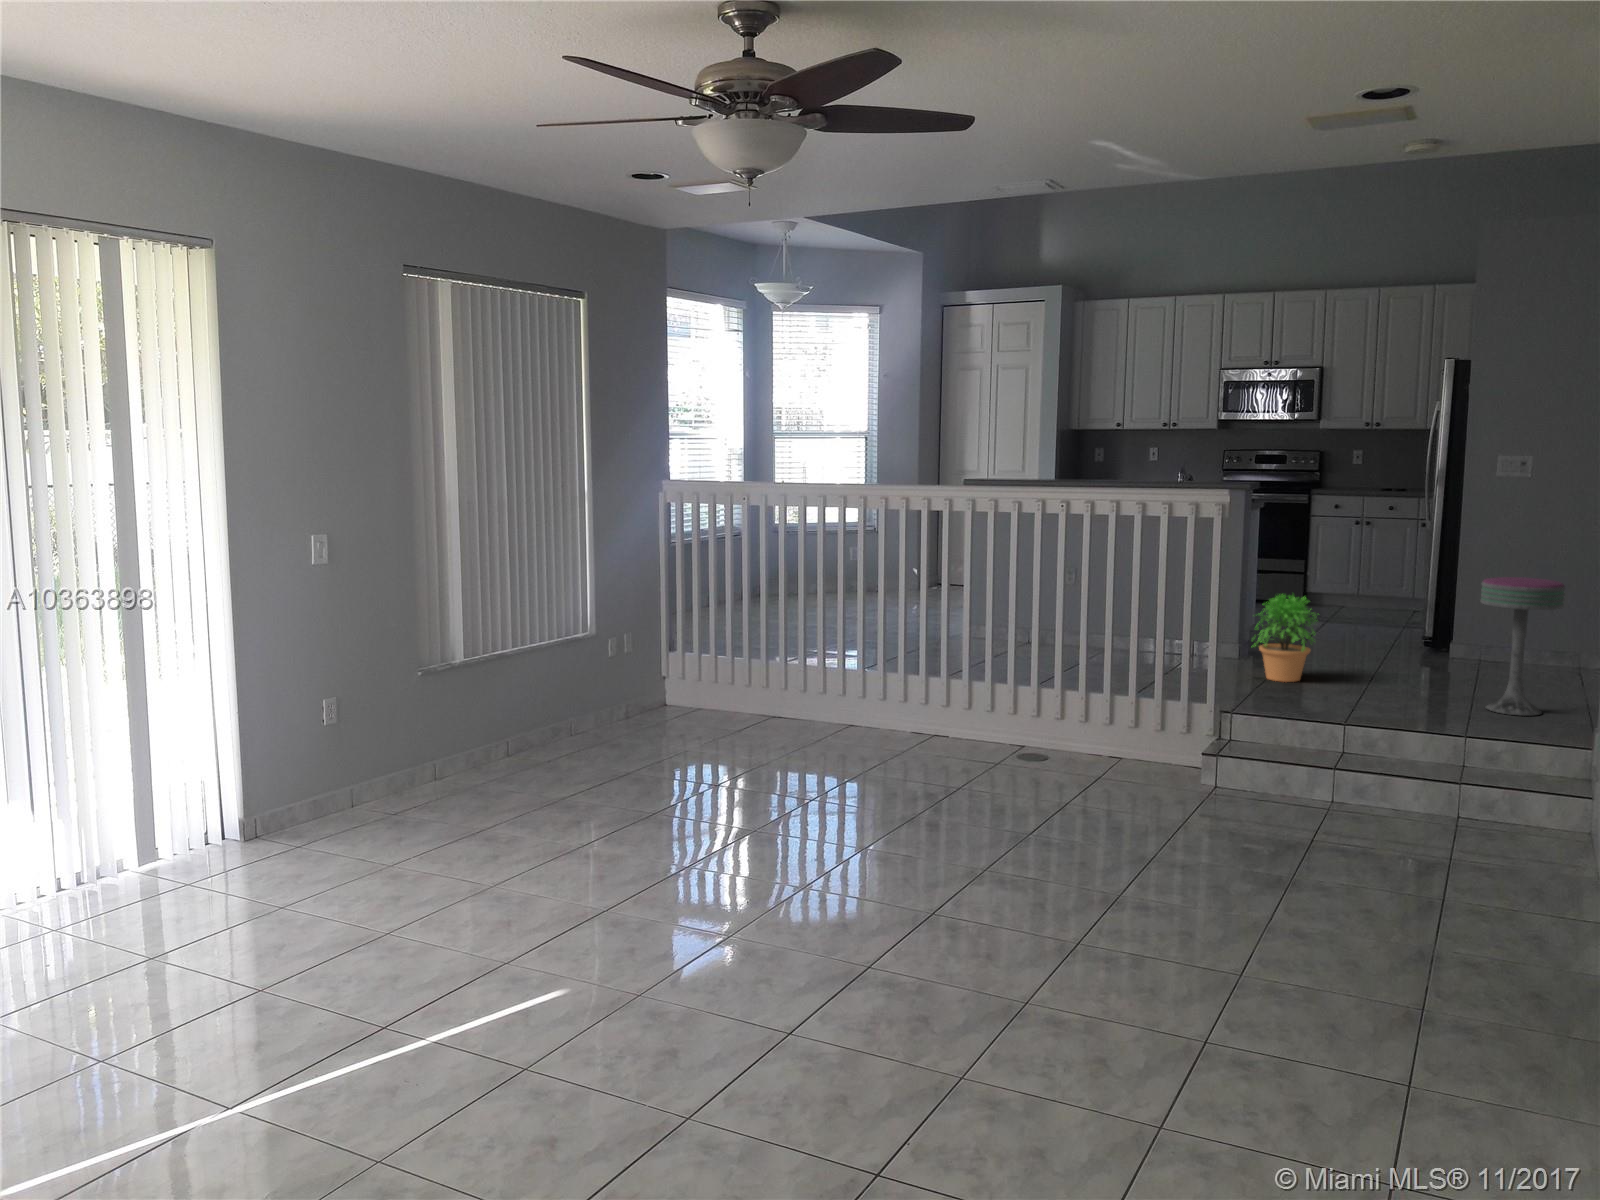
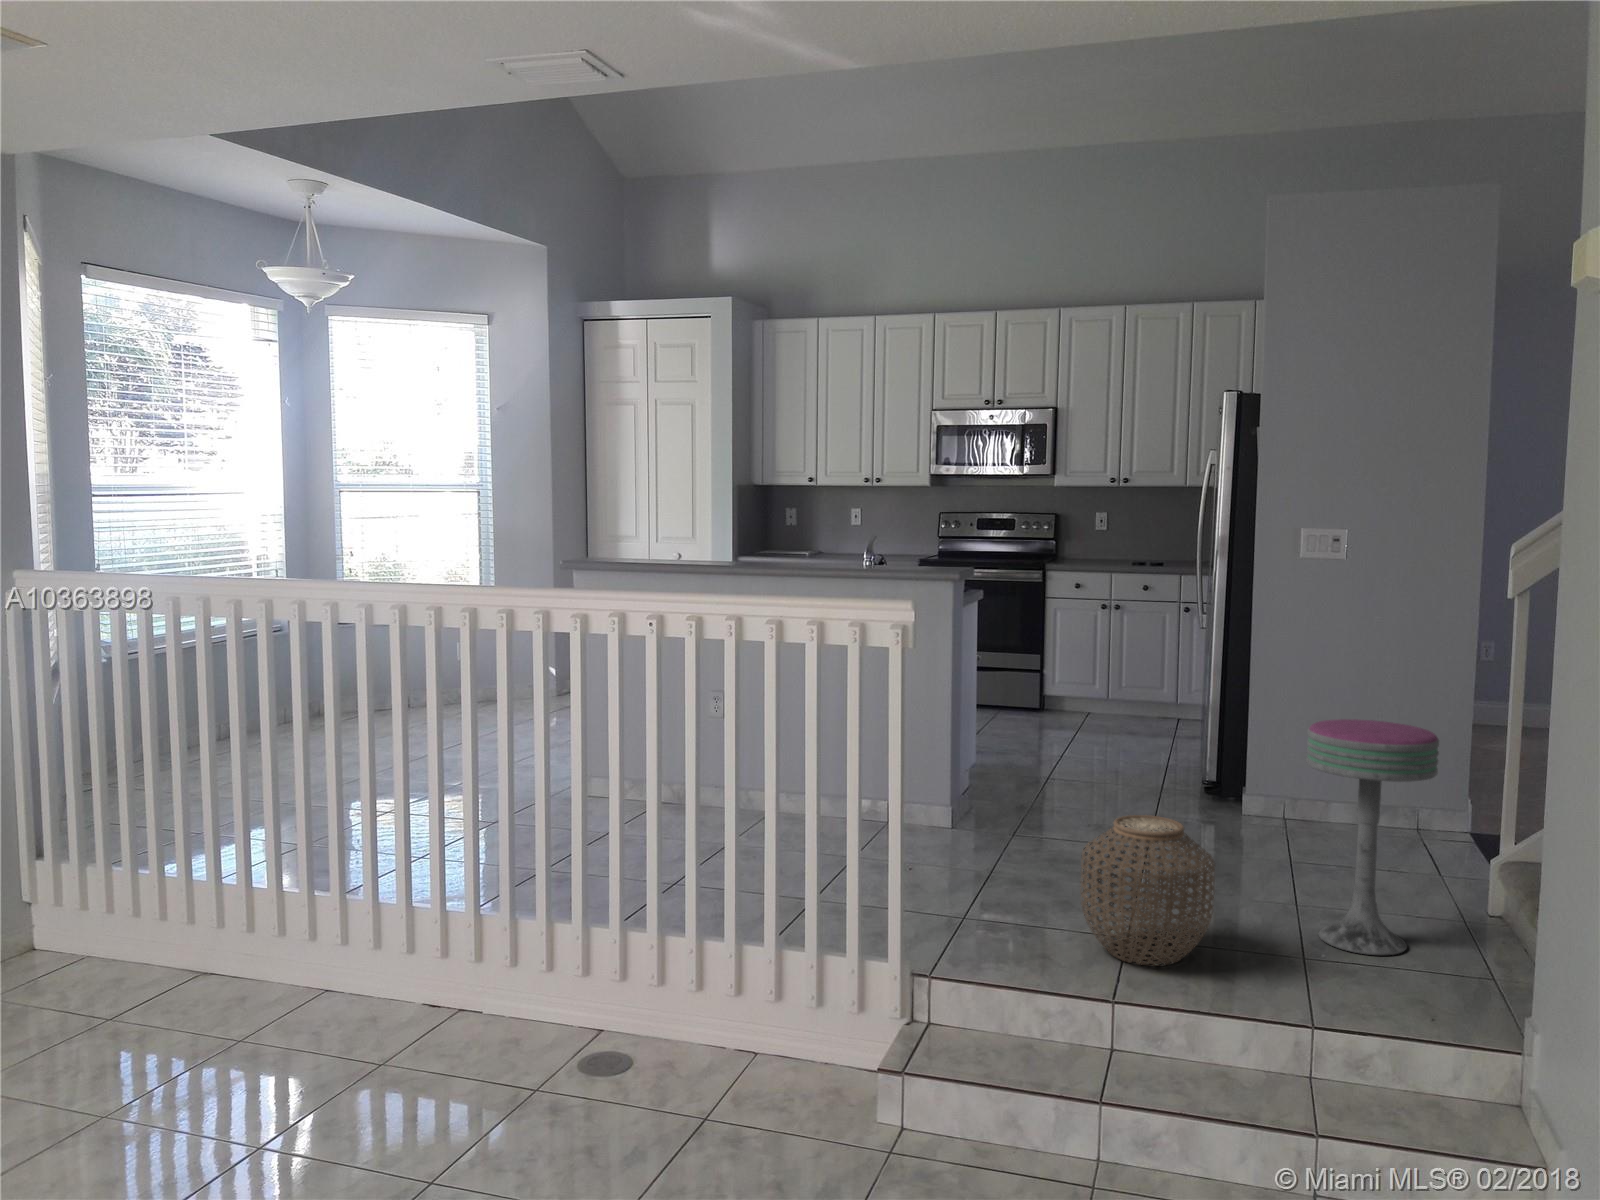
potted plant: present [1255,594,1315,682] -> none [956,736,1060,880]
woven basket: none [1333,630,1416,714] -> present [1081,815,1215,965]

